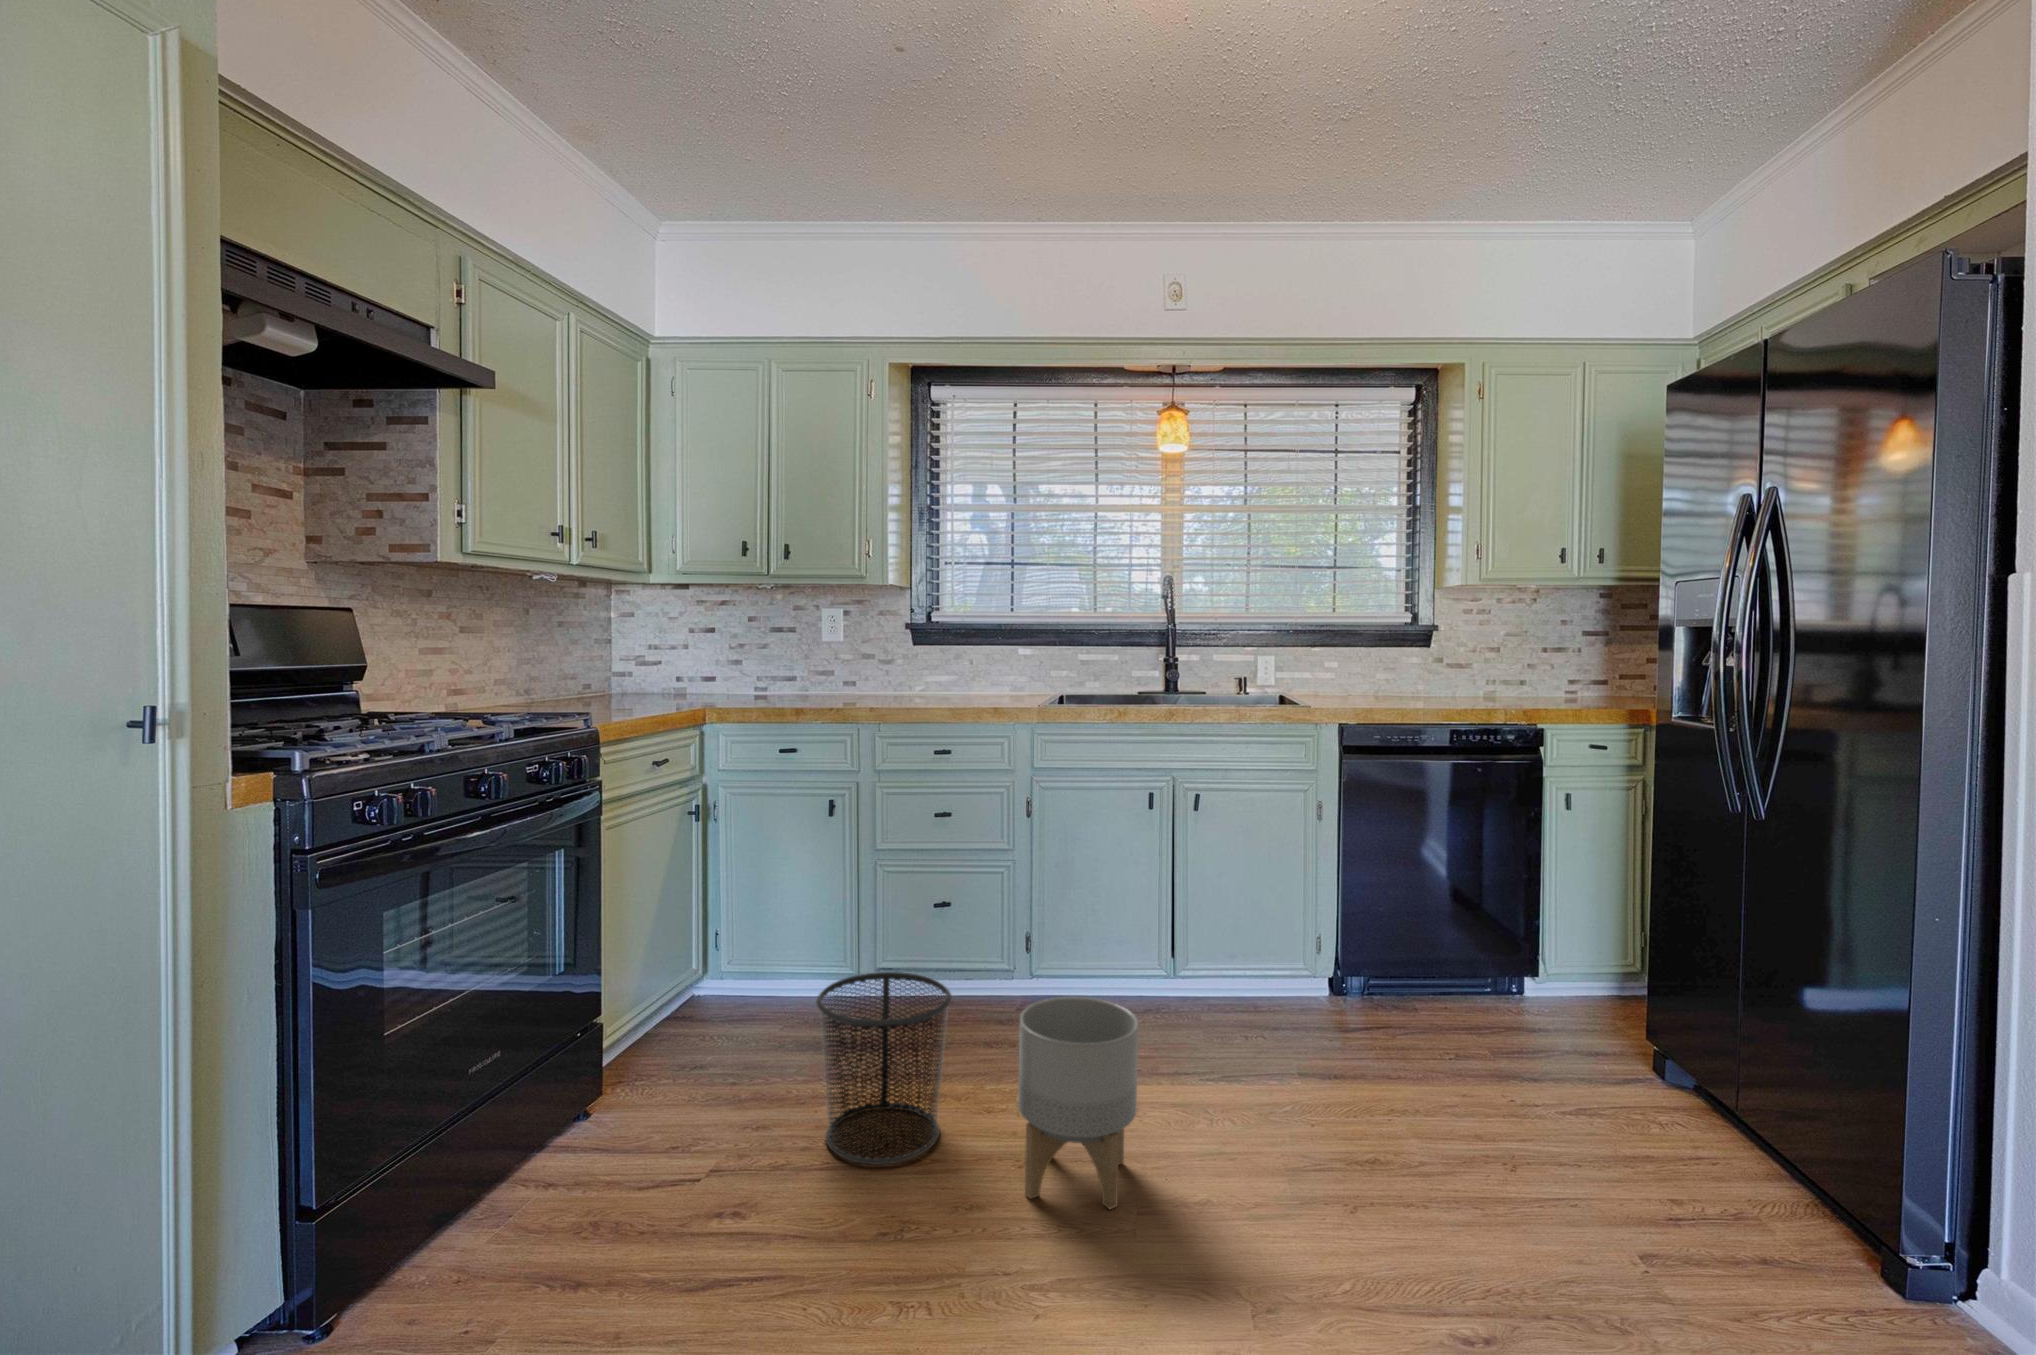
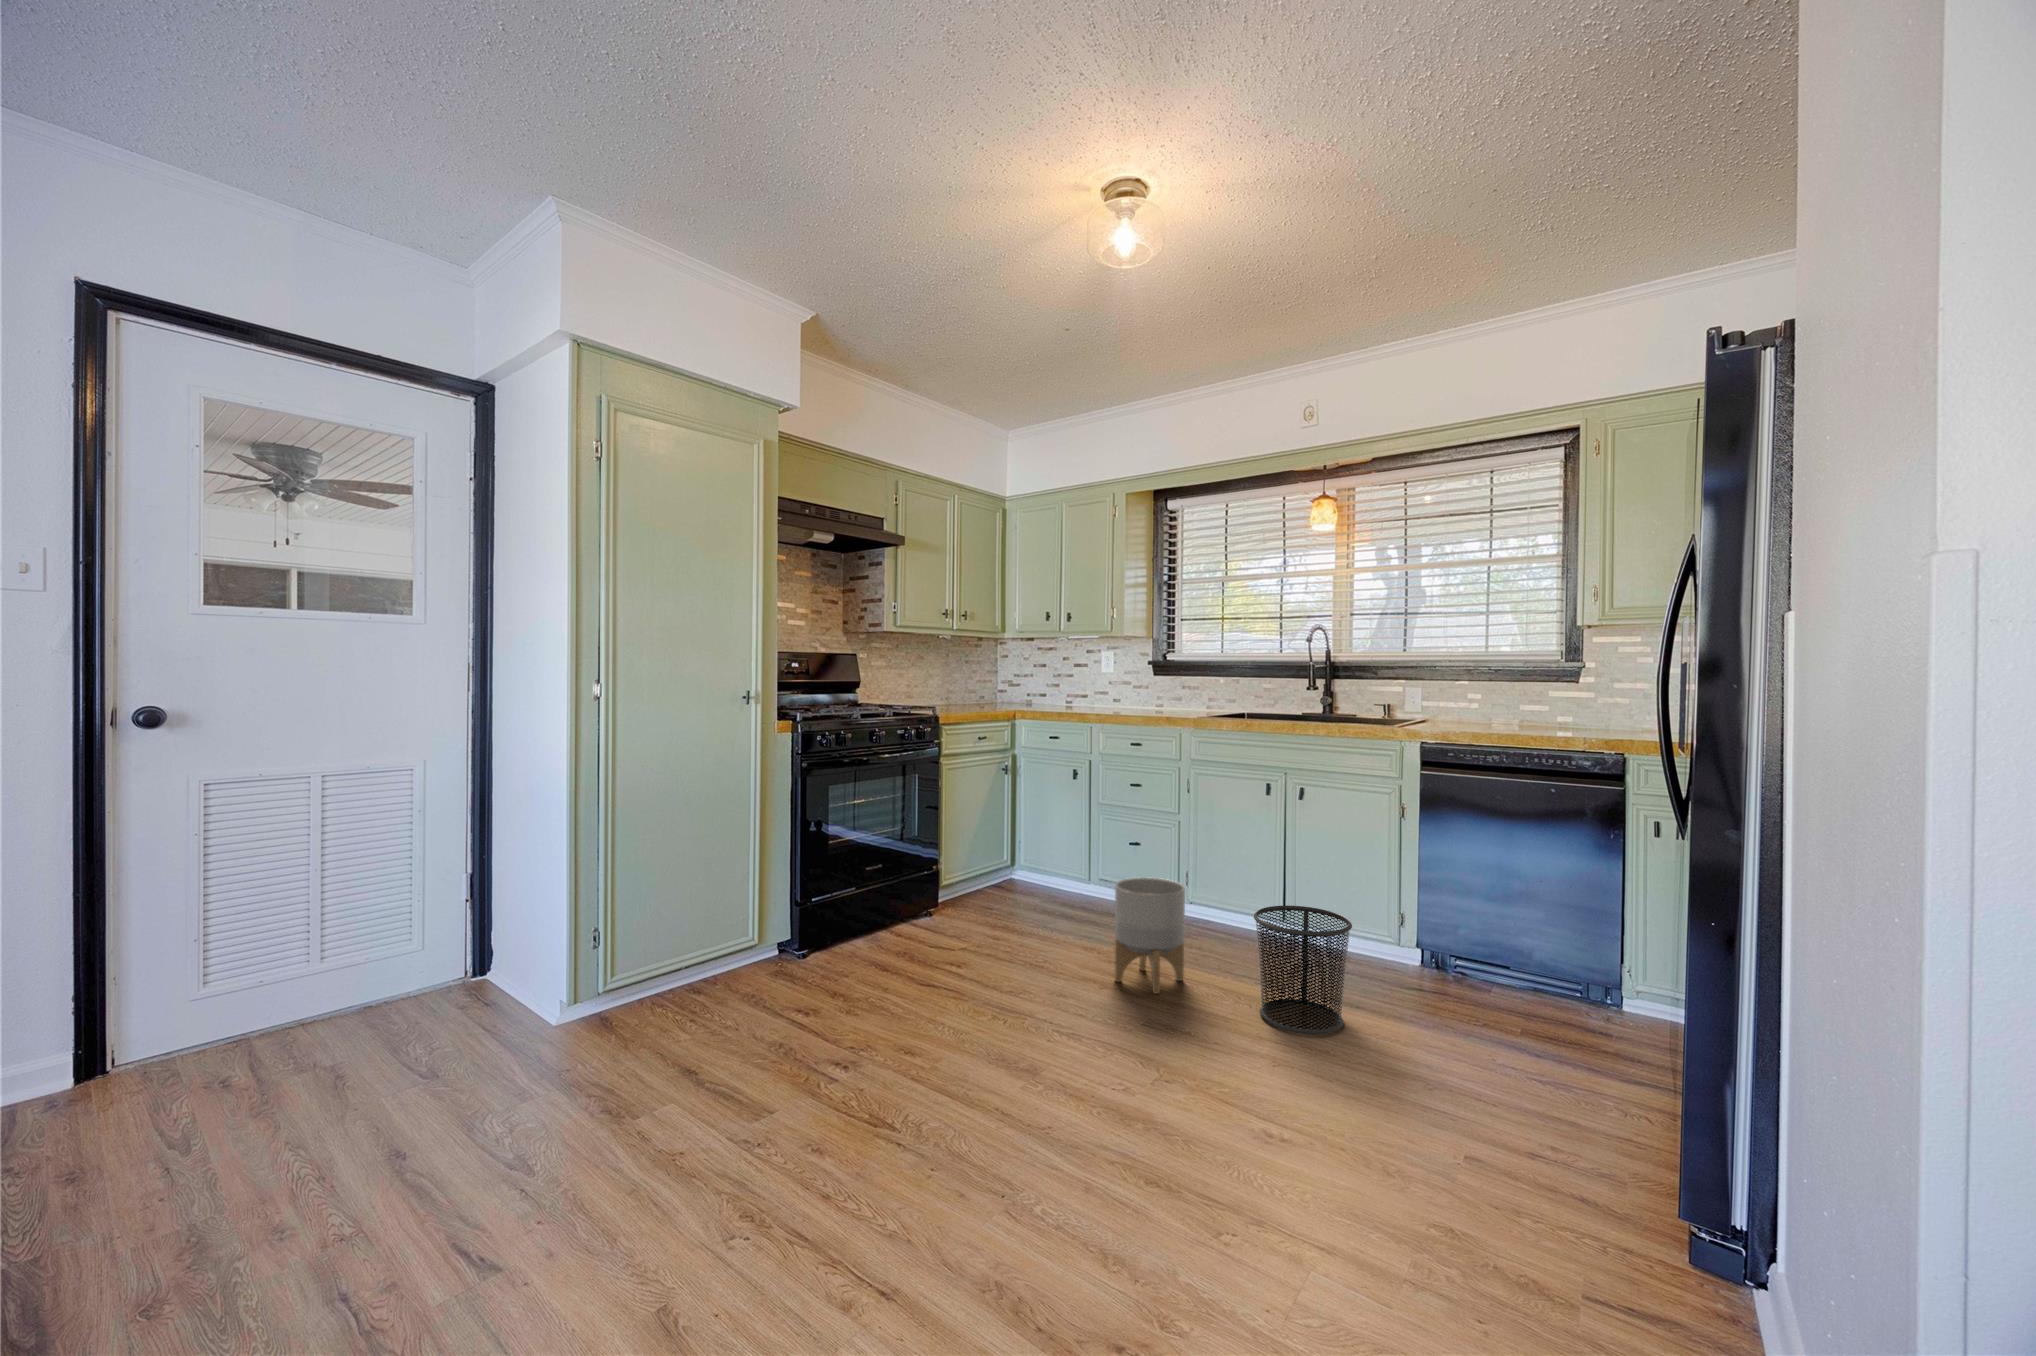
waste bin: present [816,972,952,1165] -> present [1254,905,1352,1034]

